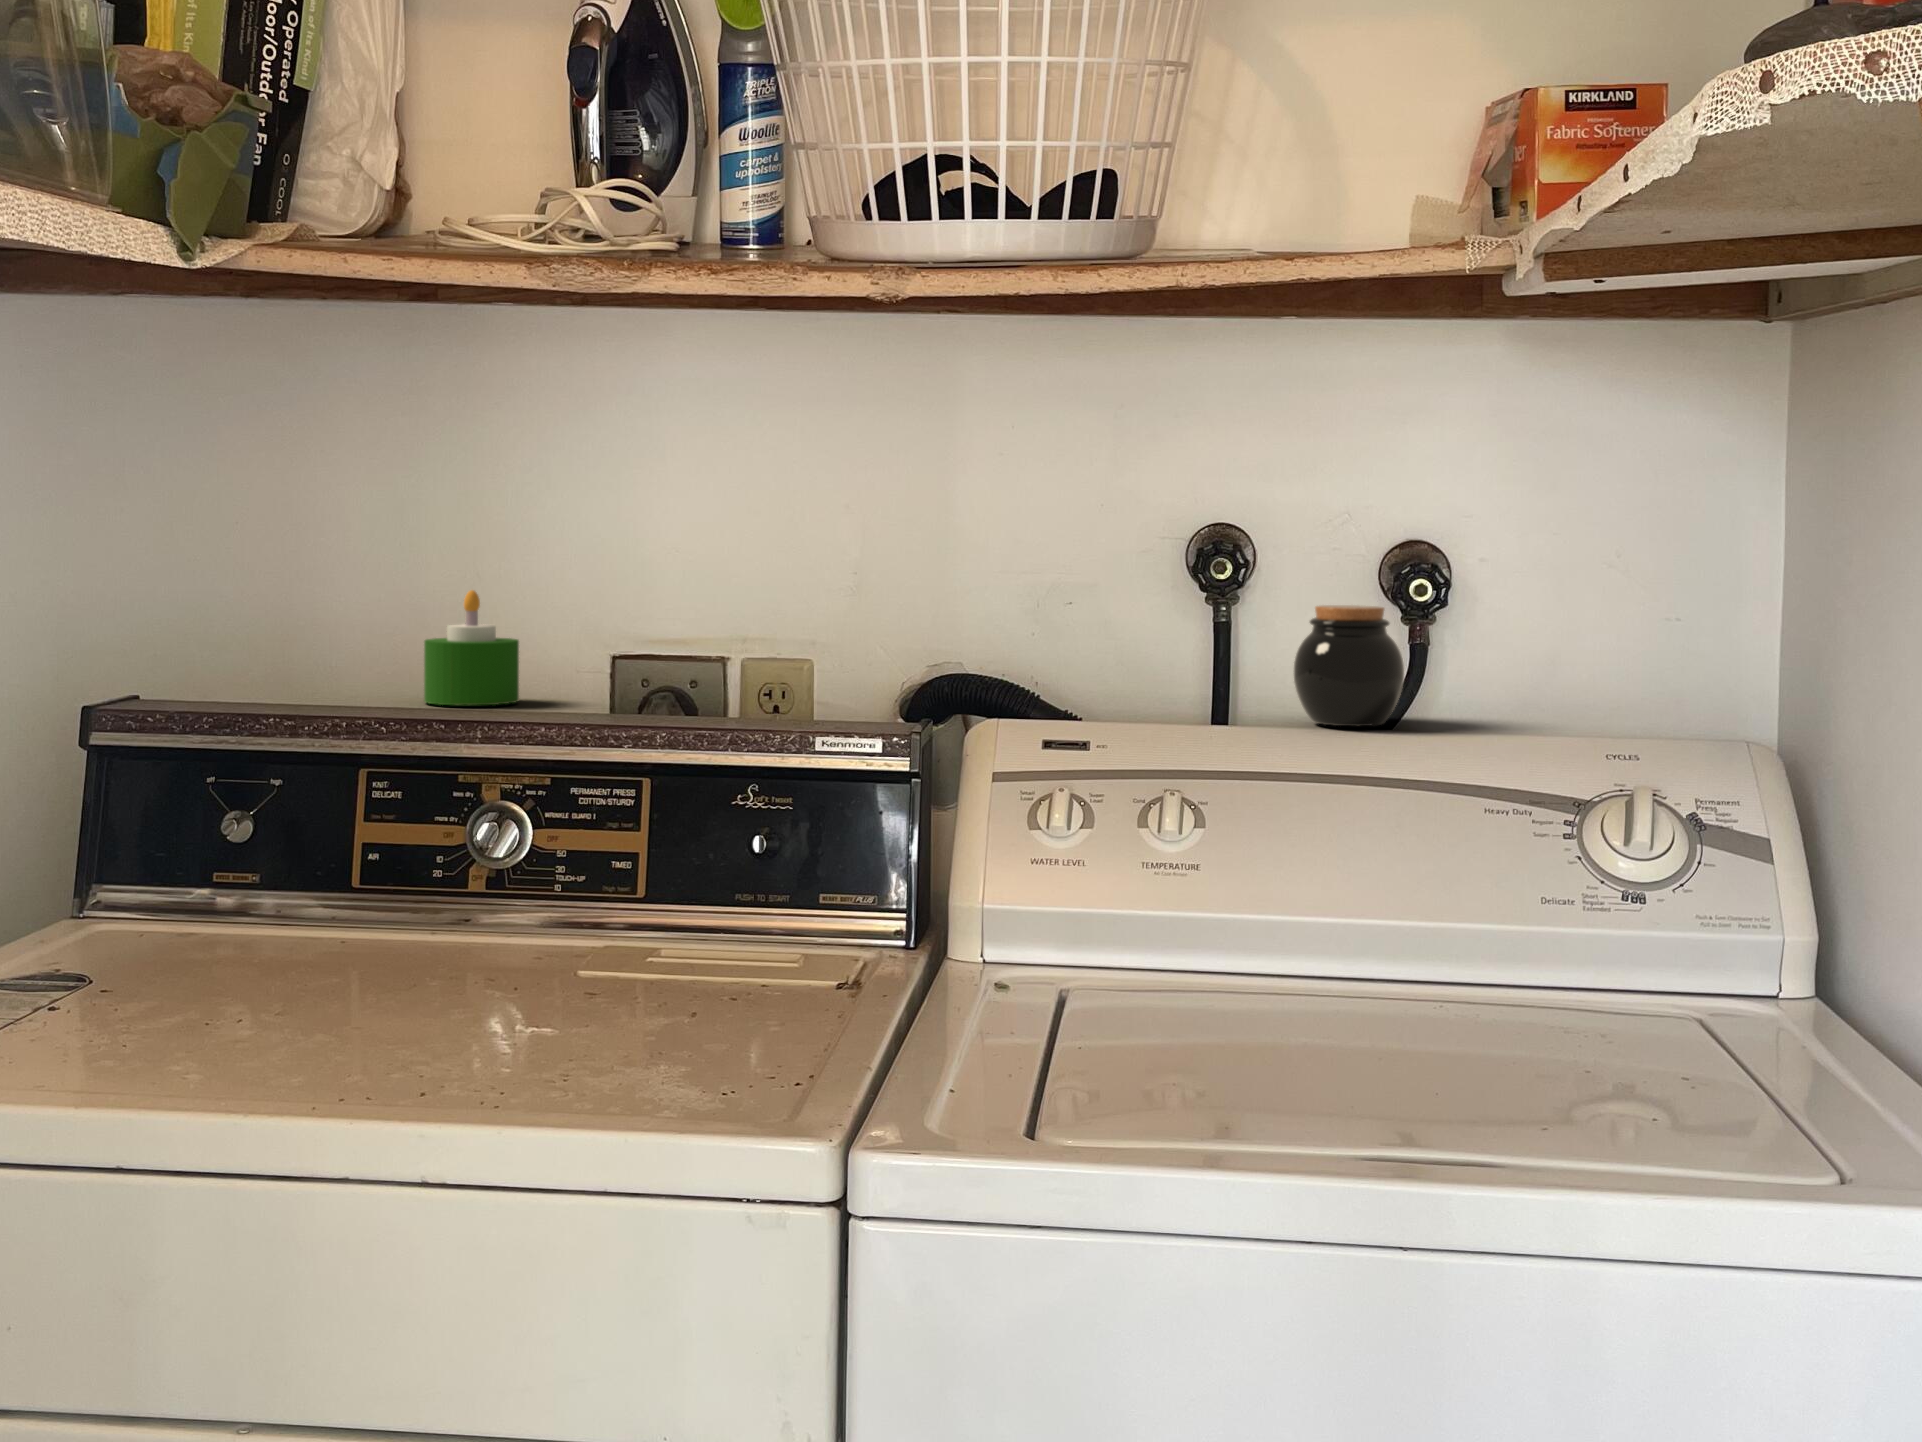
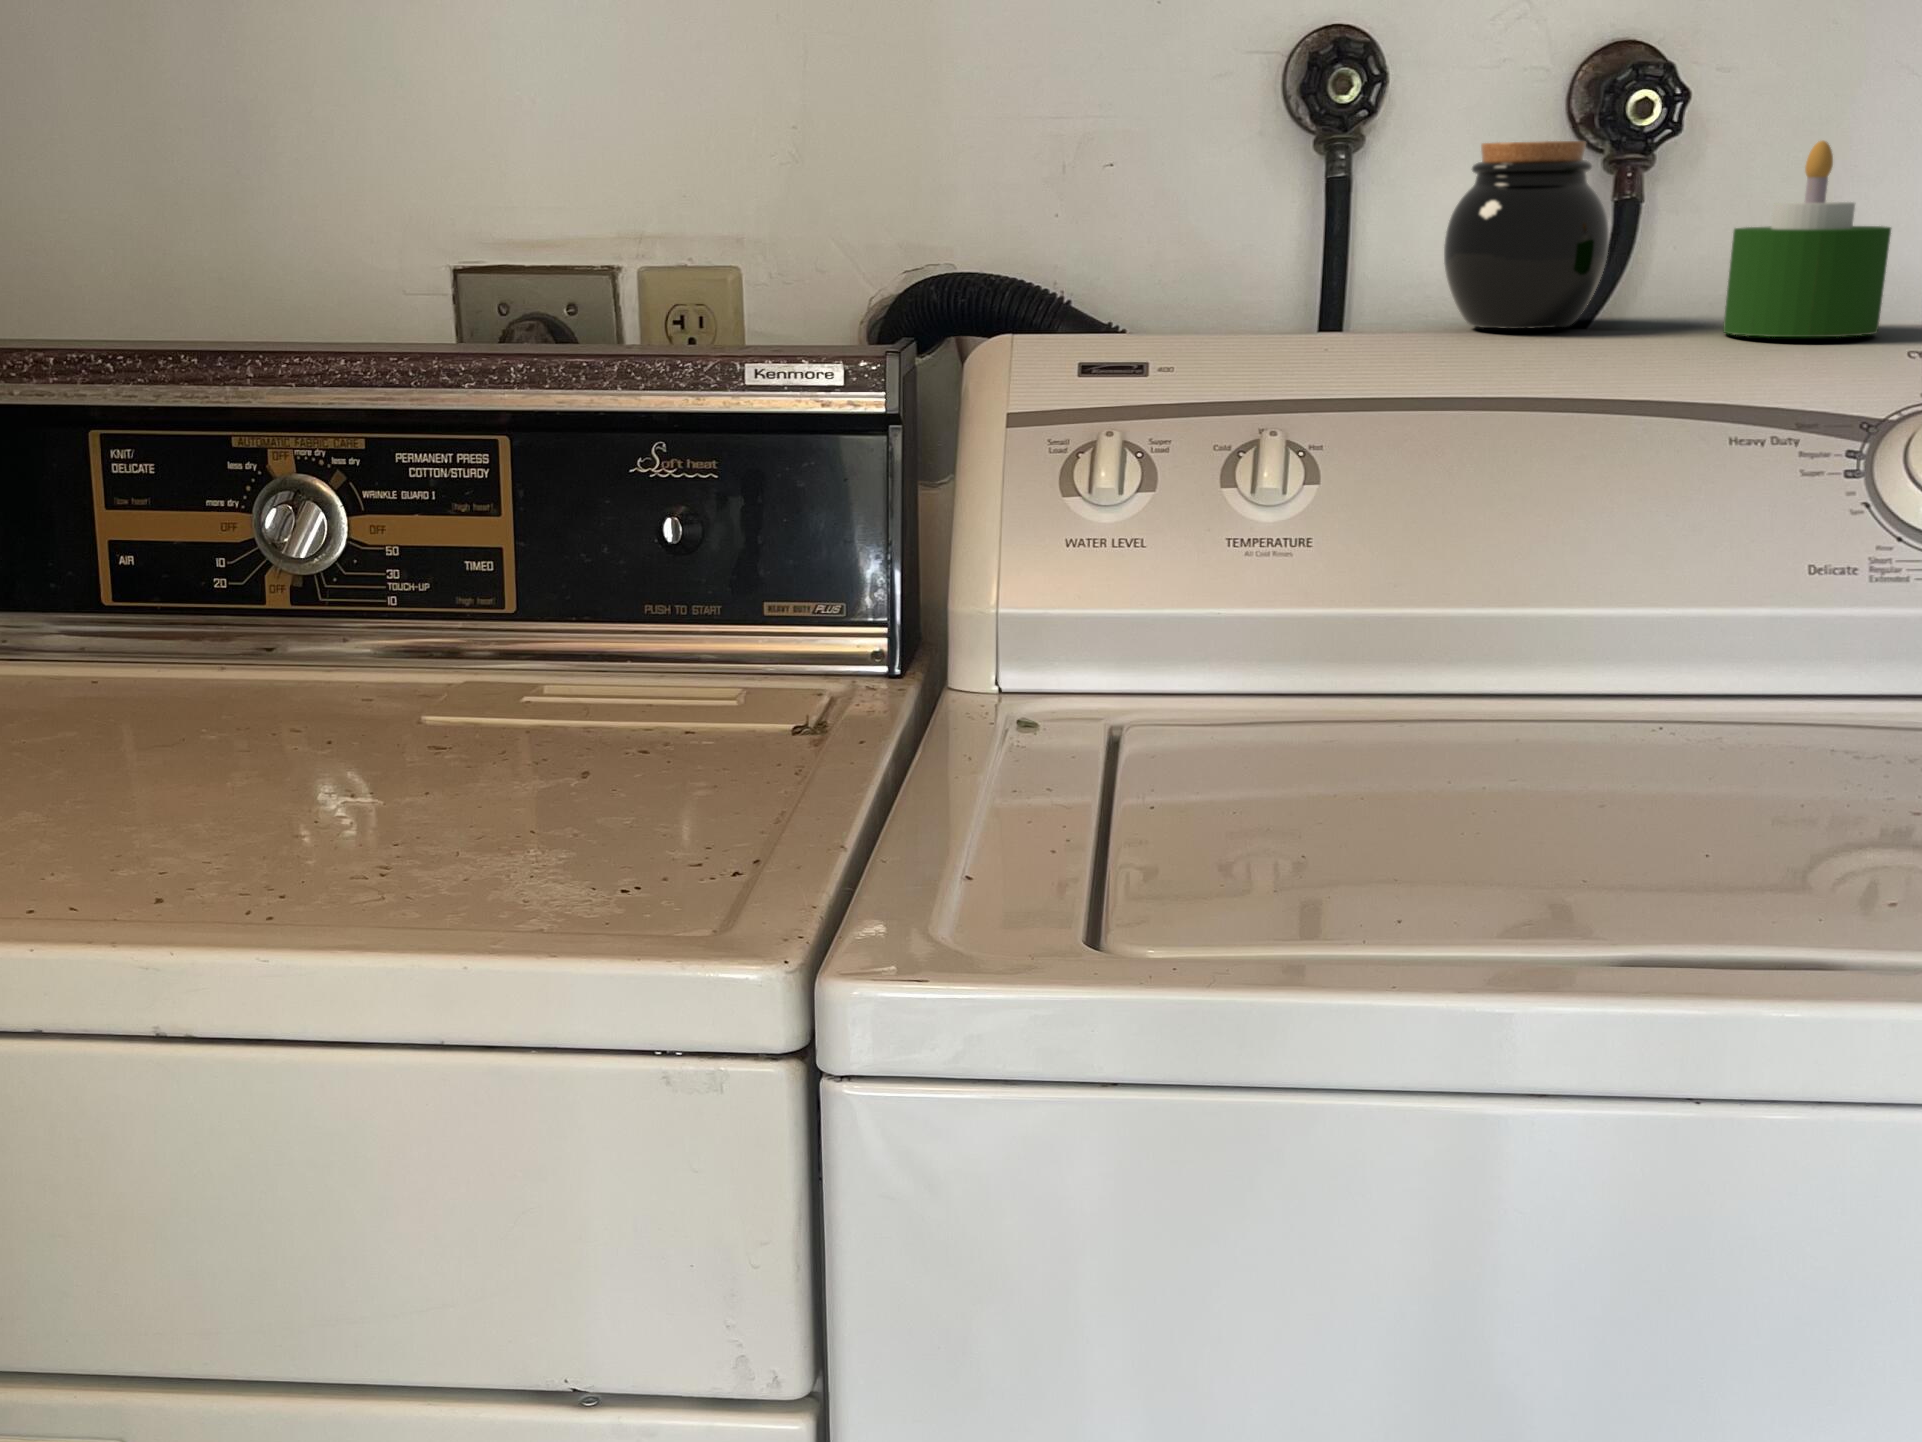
candle: present [424,590,519,705] -> present [1723,141,1891,337]

